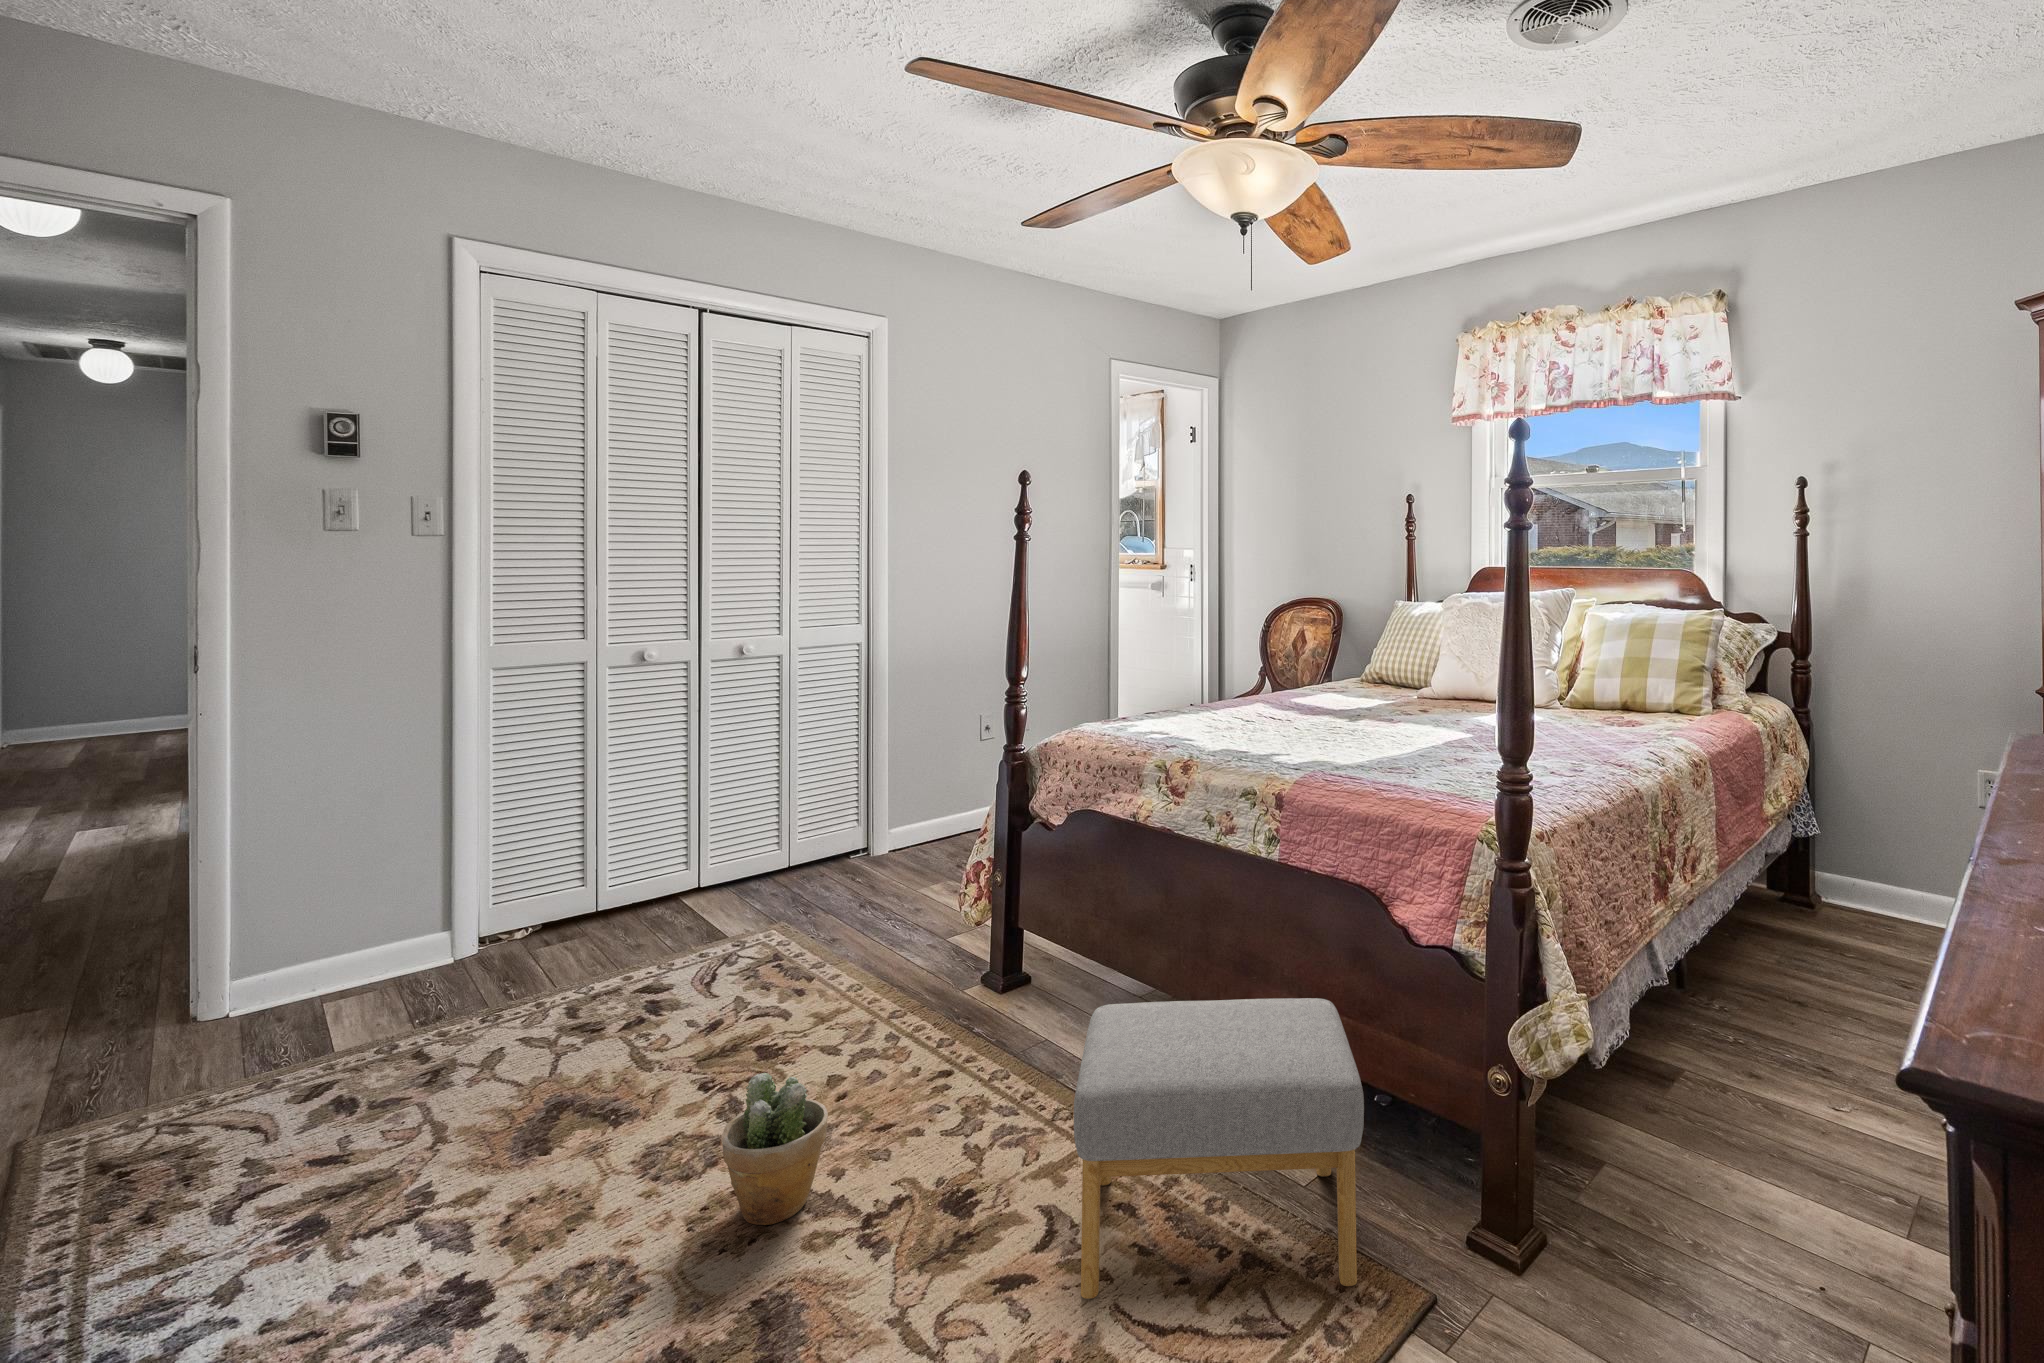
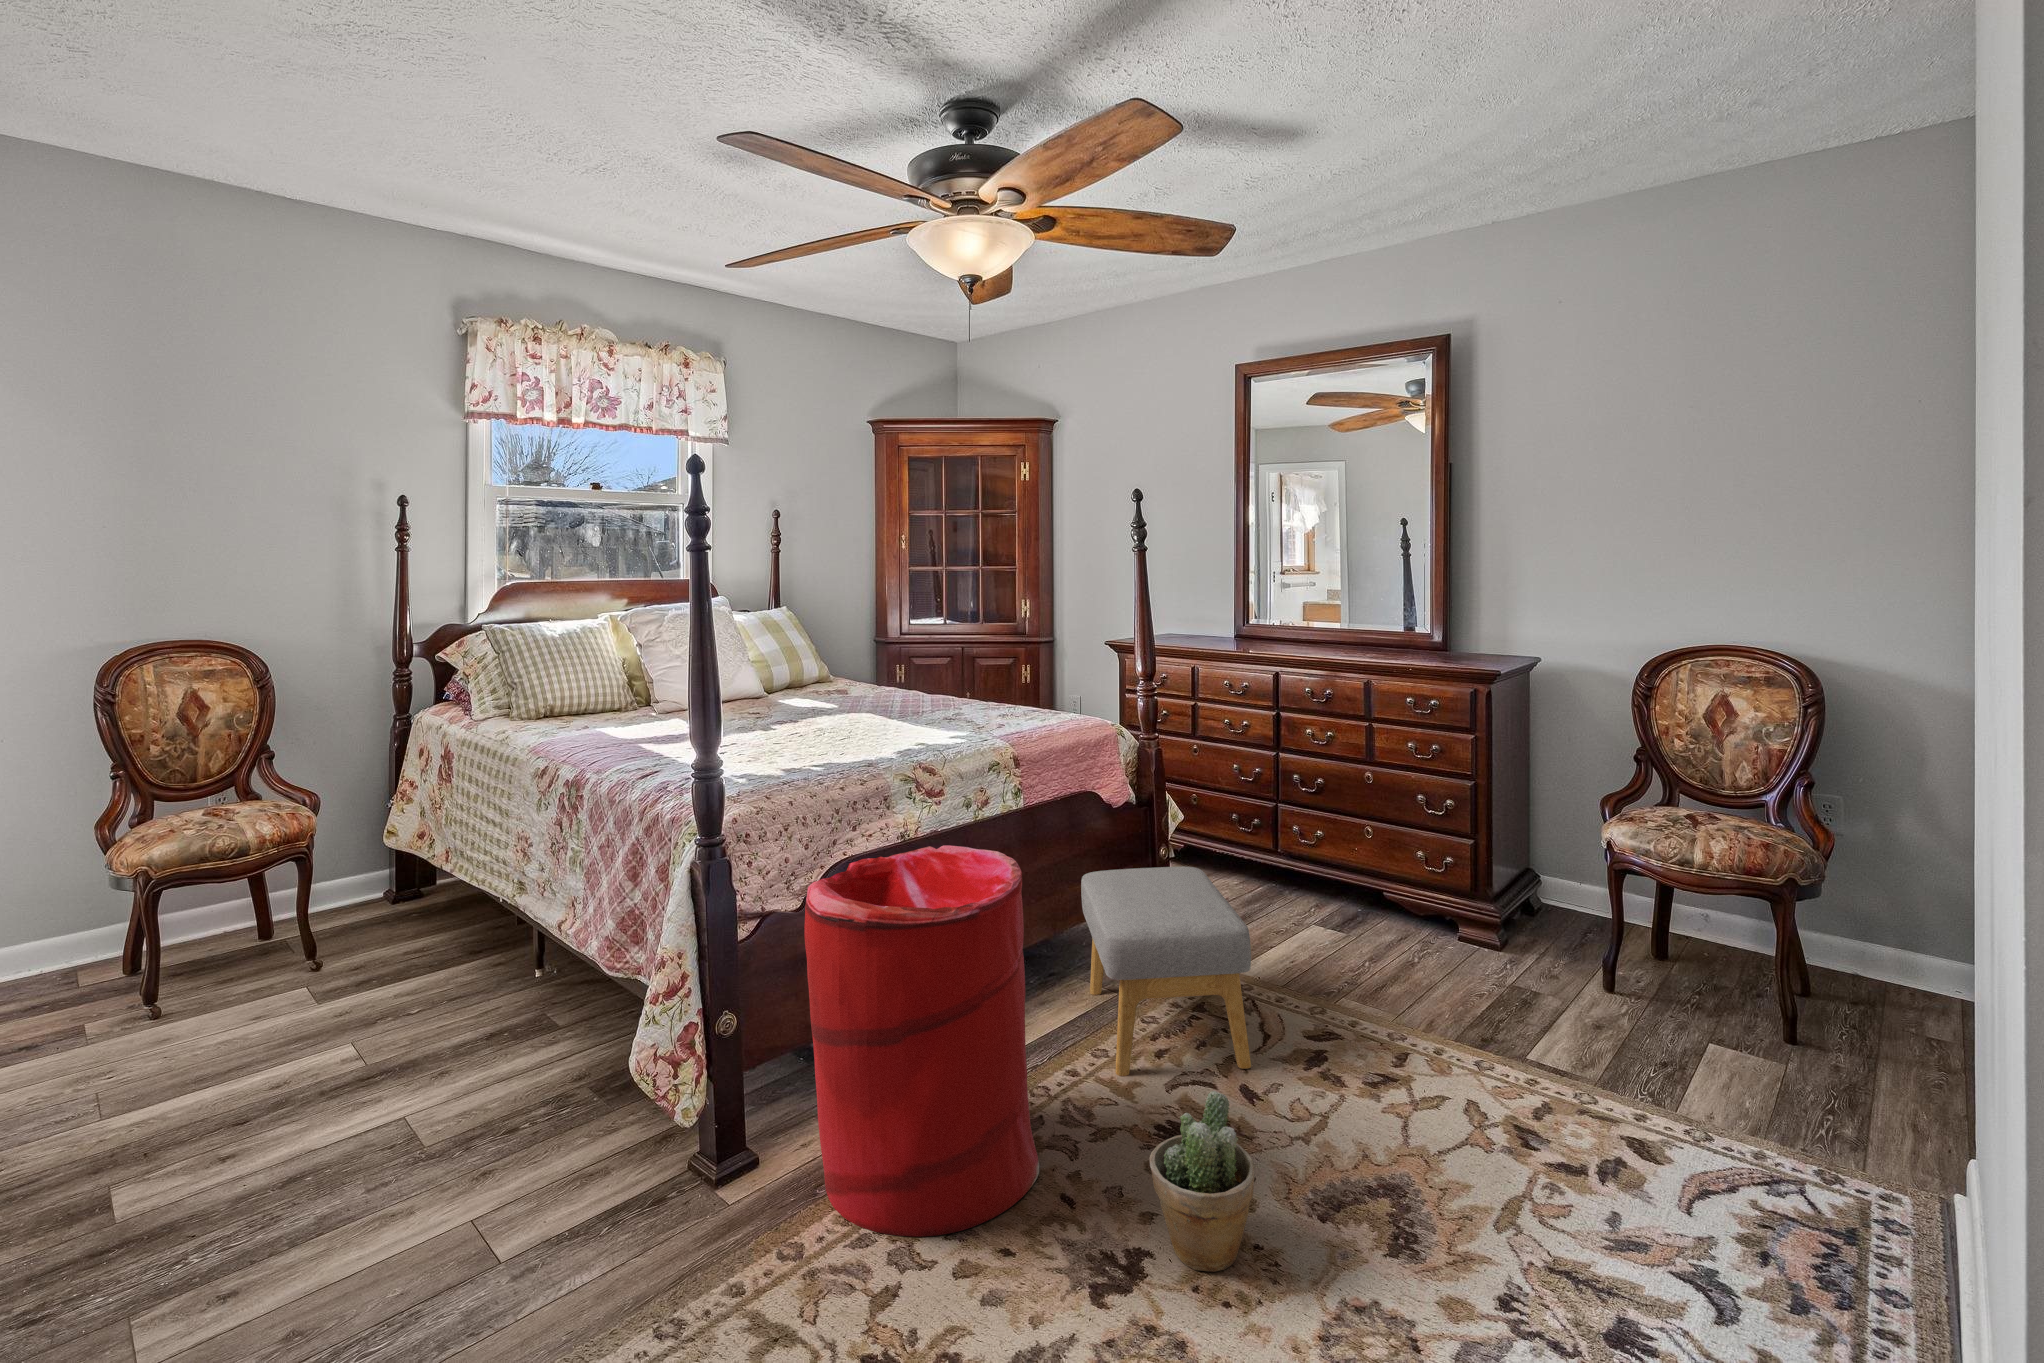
laundry hamper: none [887,797,1085,1115] -> present [805,845,1039,1237]

